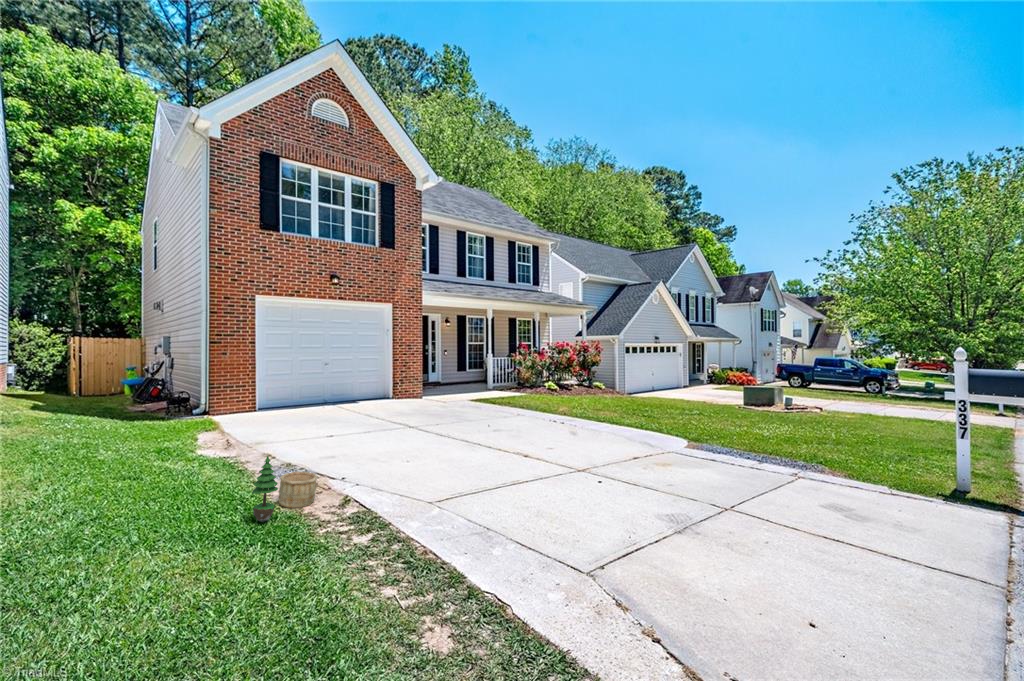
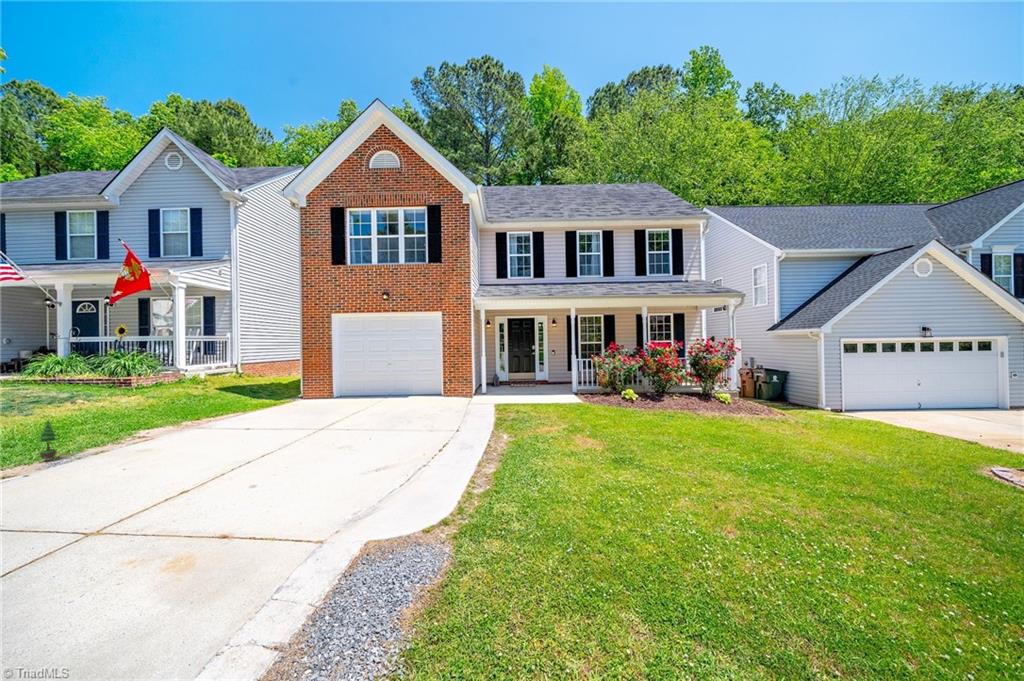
wooden bucket: present [279,472,318,508] -> none [82,434,115,458]

